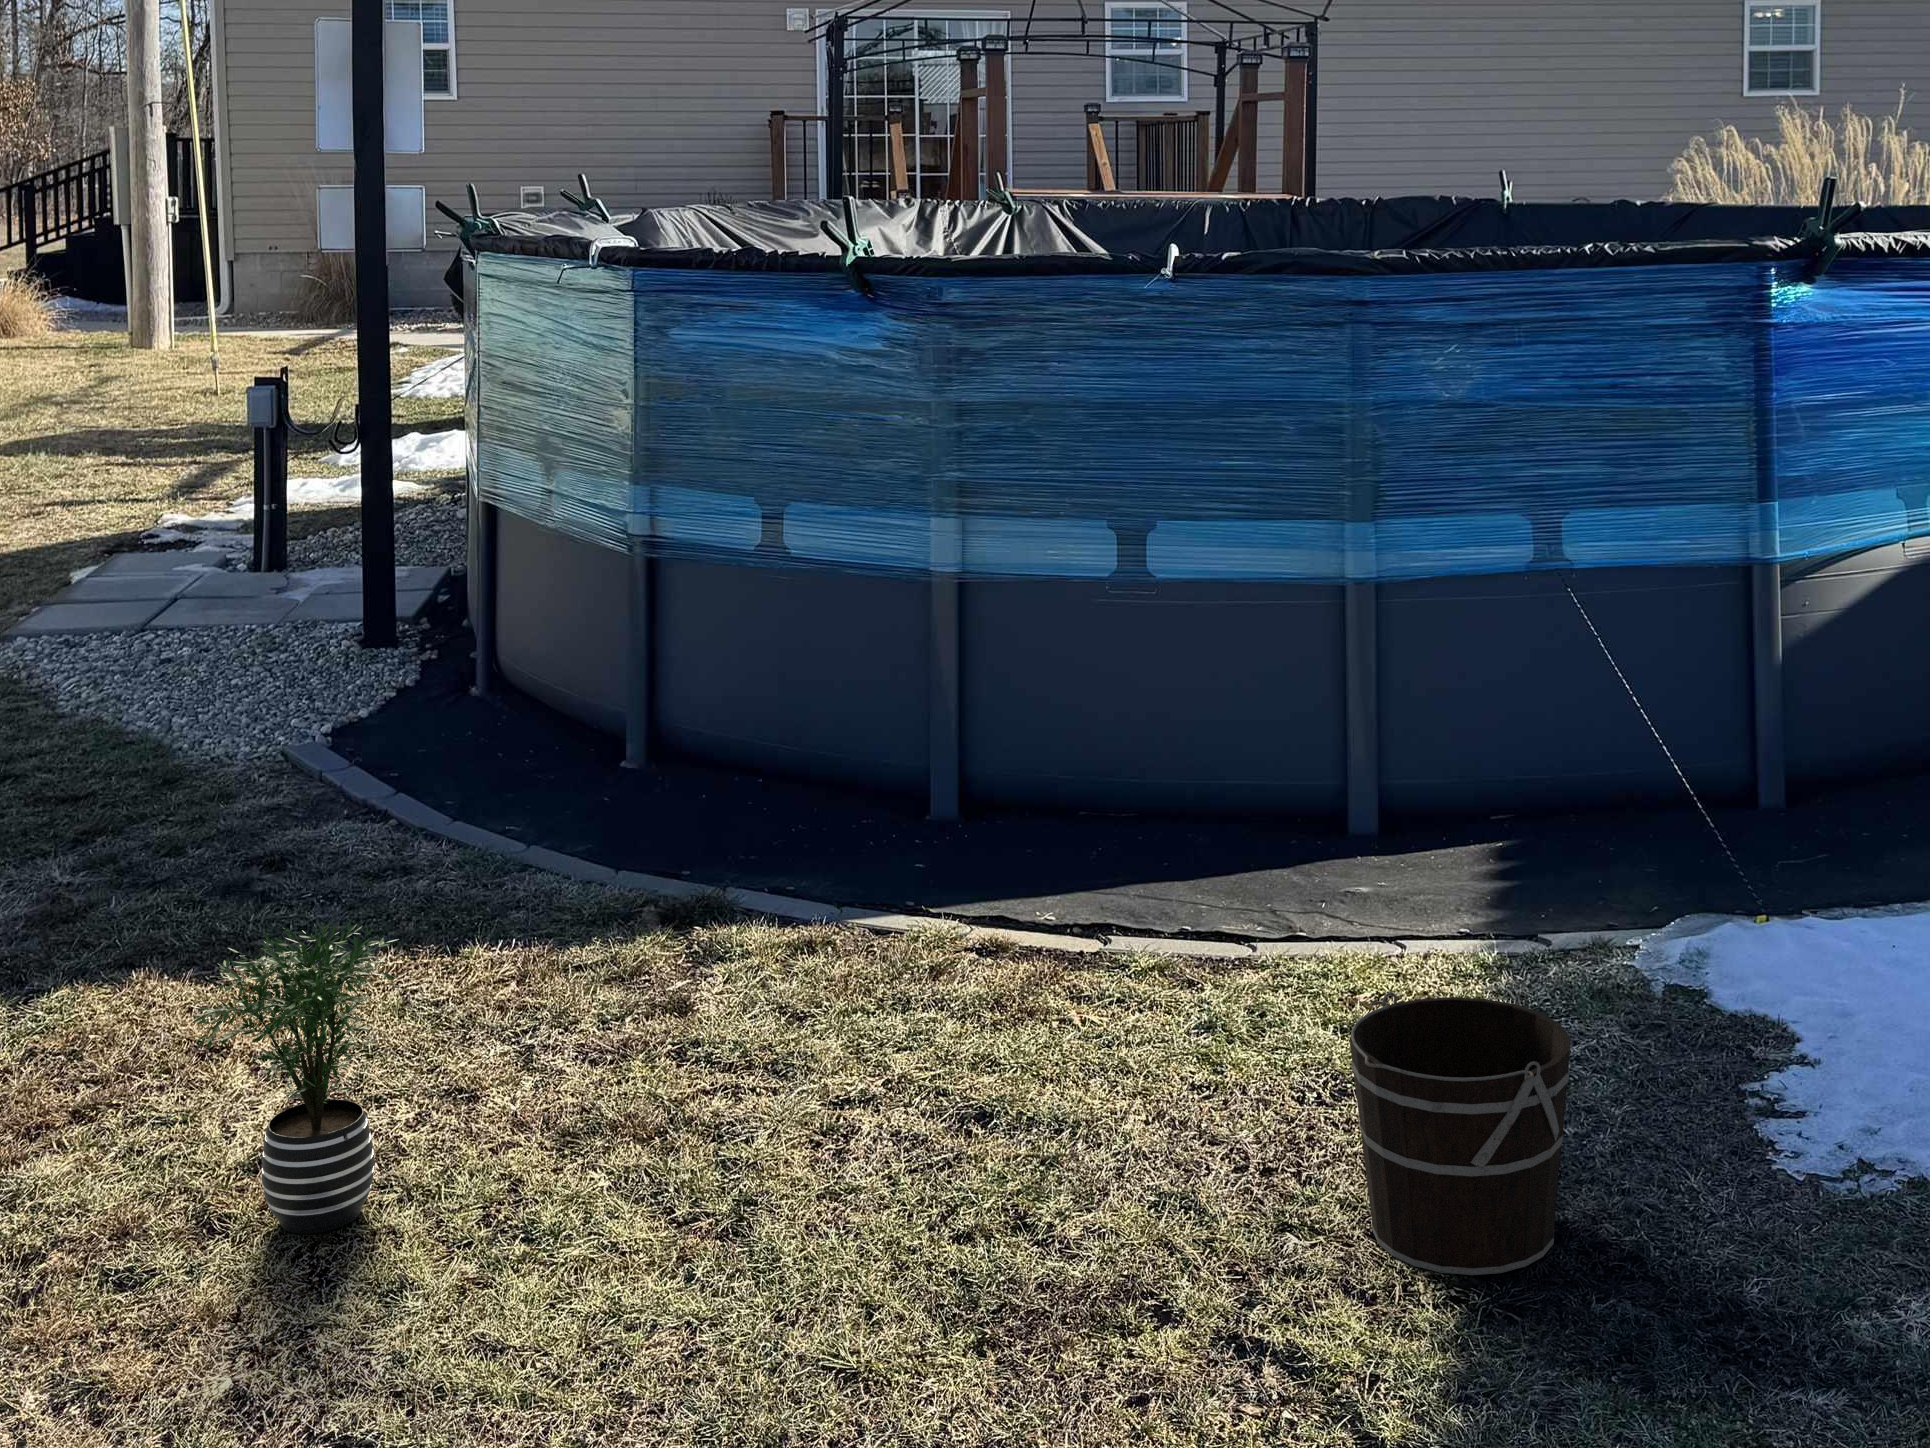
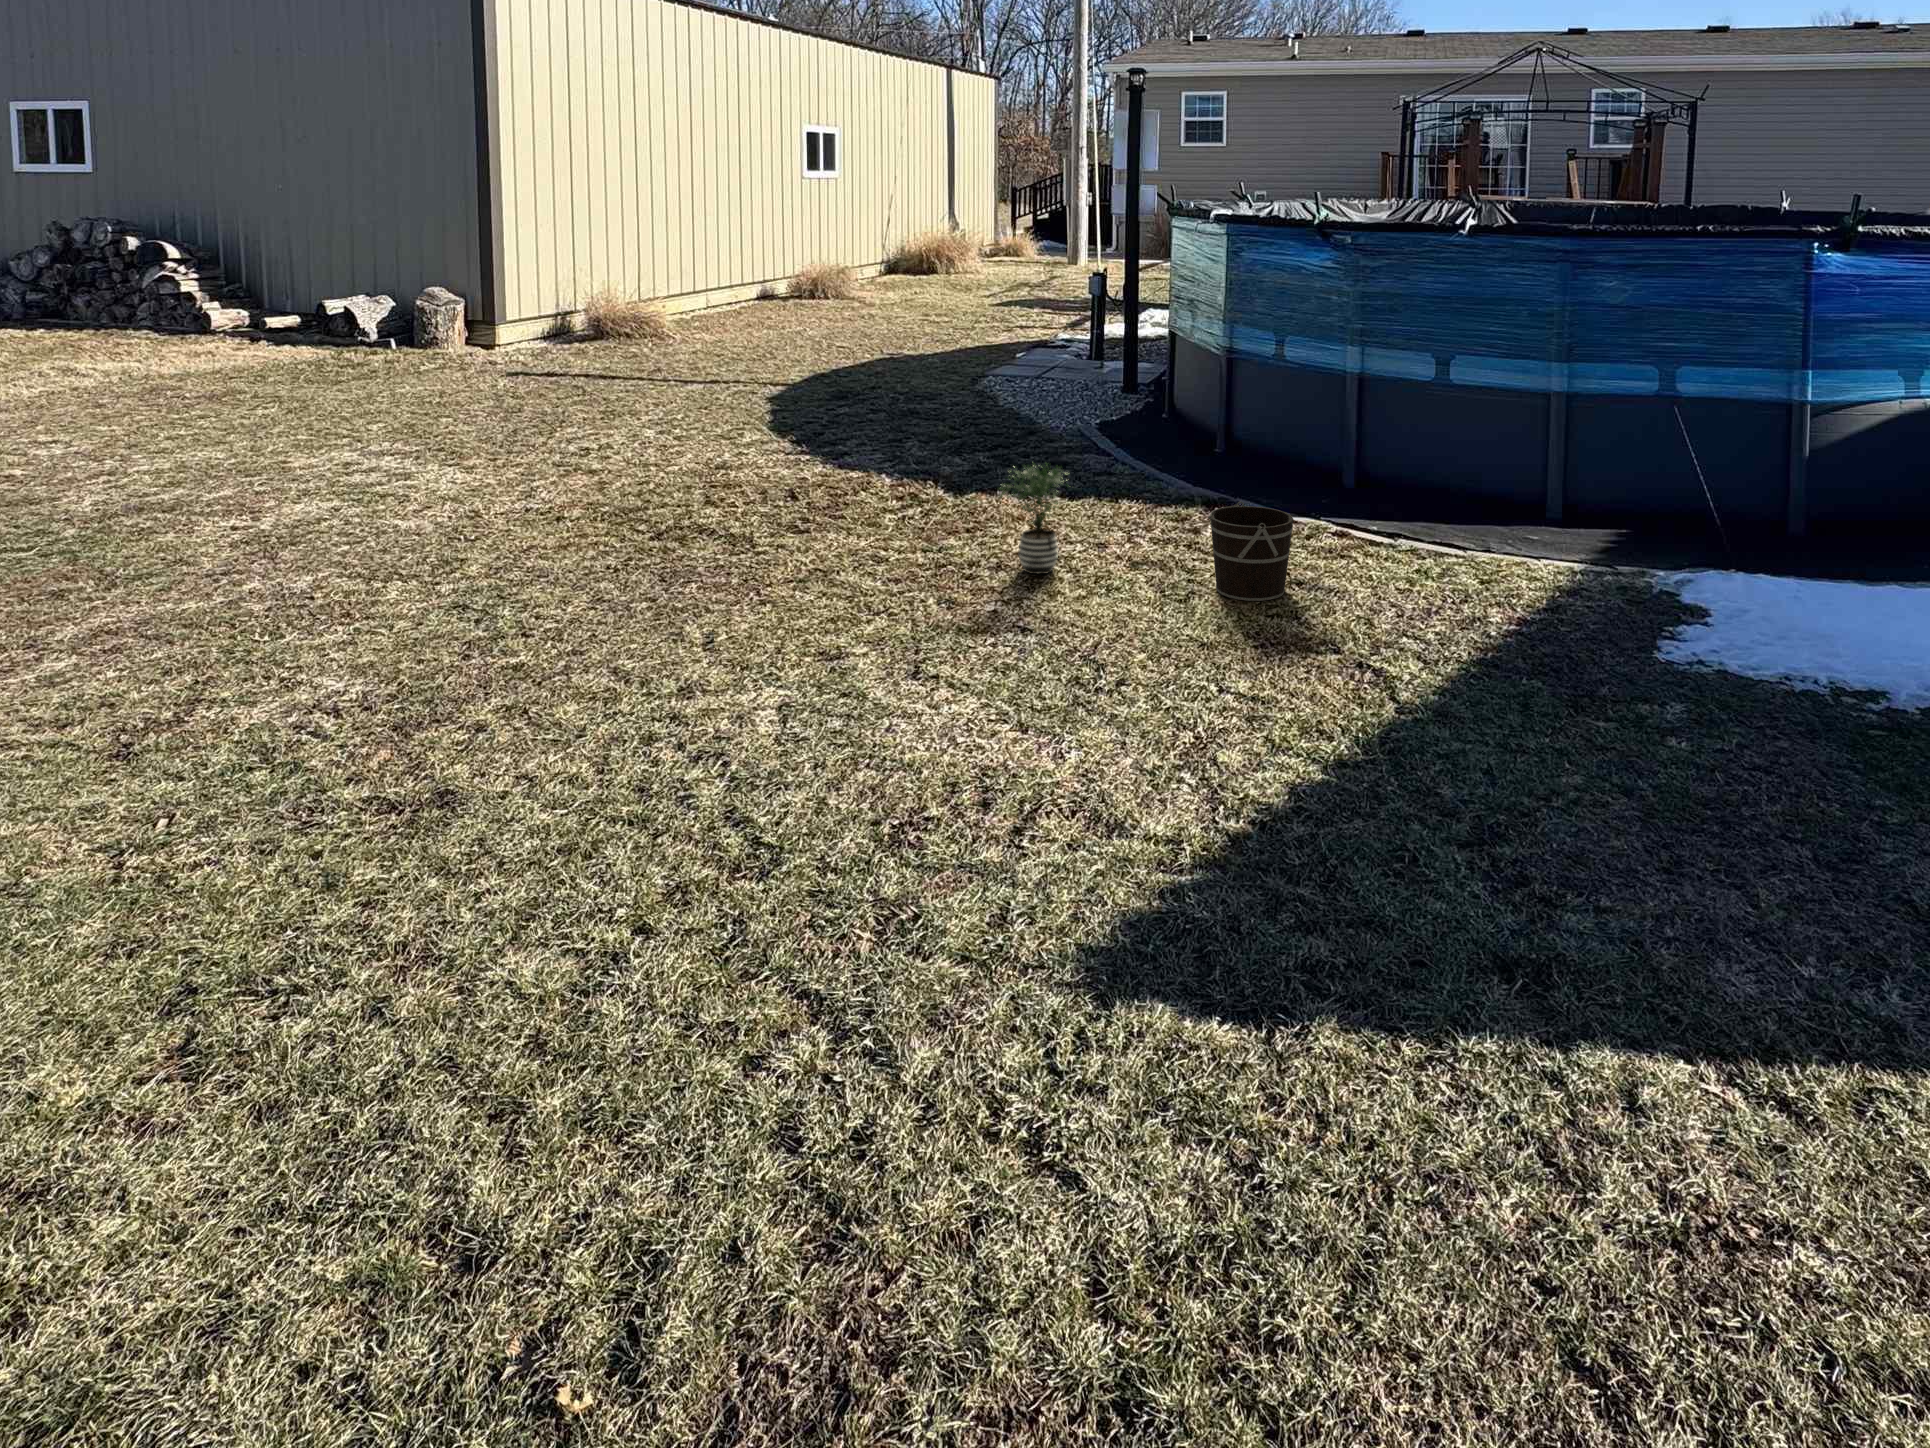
bucket: present [1349,992,1571,1275] -> present [1208,502,1293,601]

